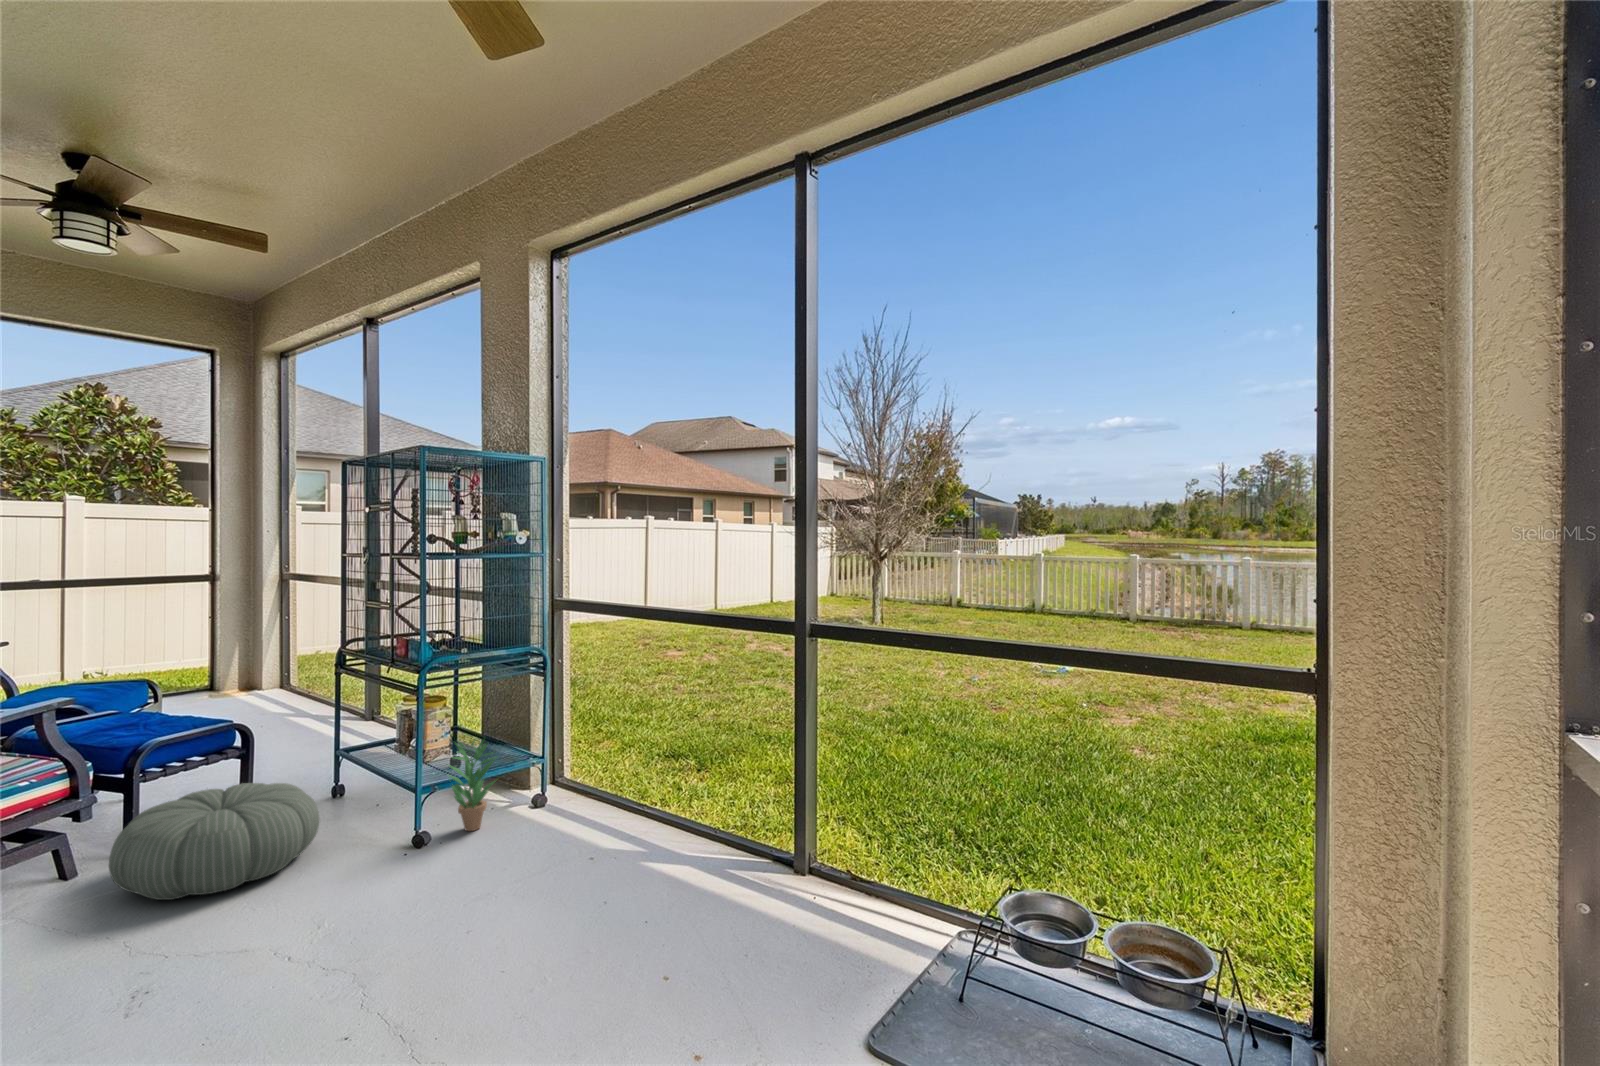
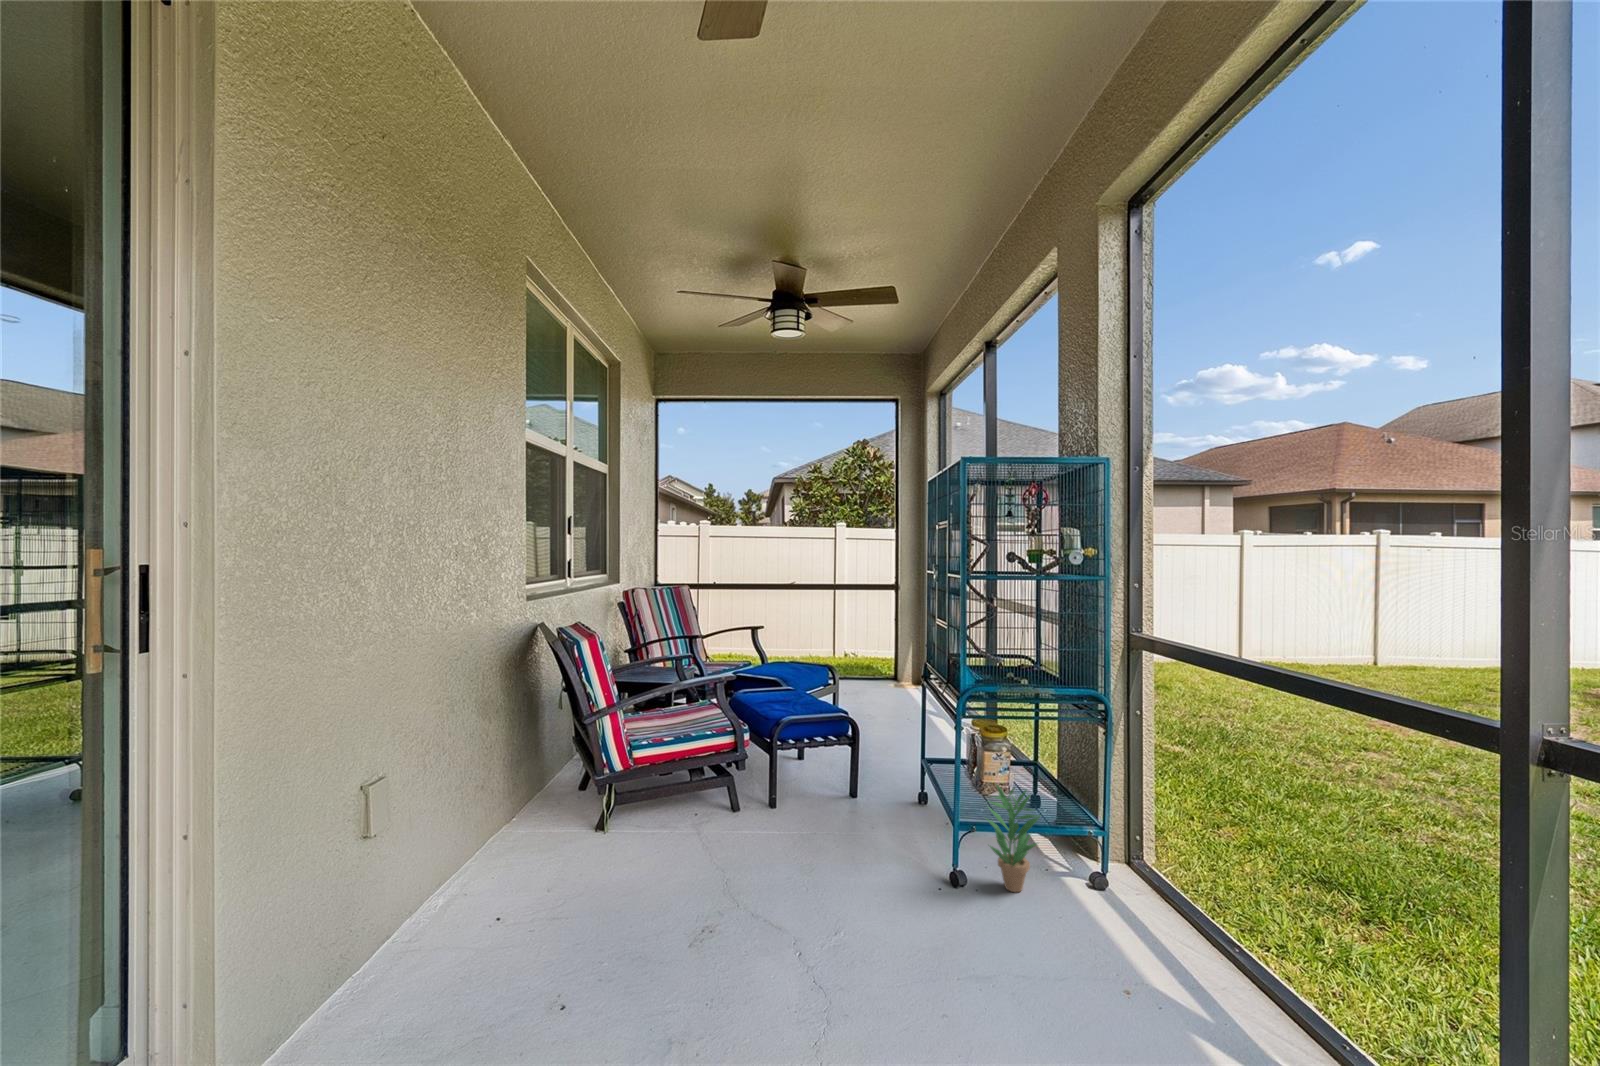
pouf: present [109,783,319,900] -> none [739,761,880,861]

